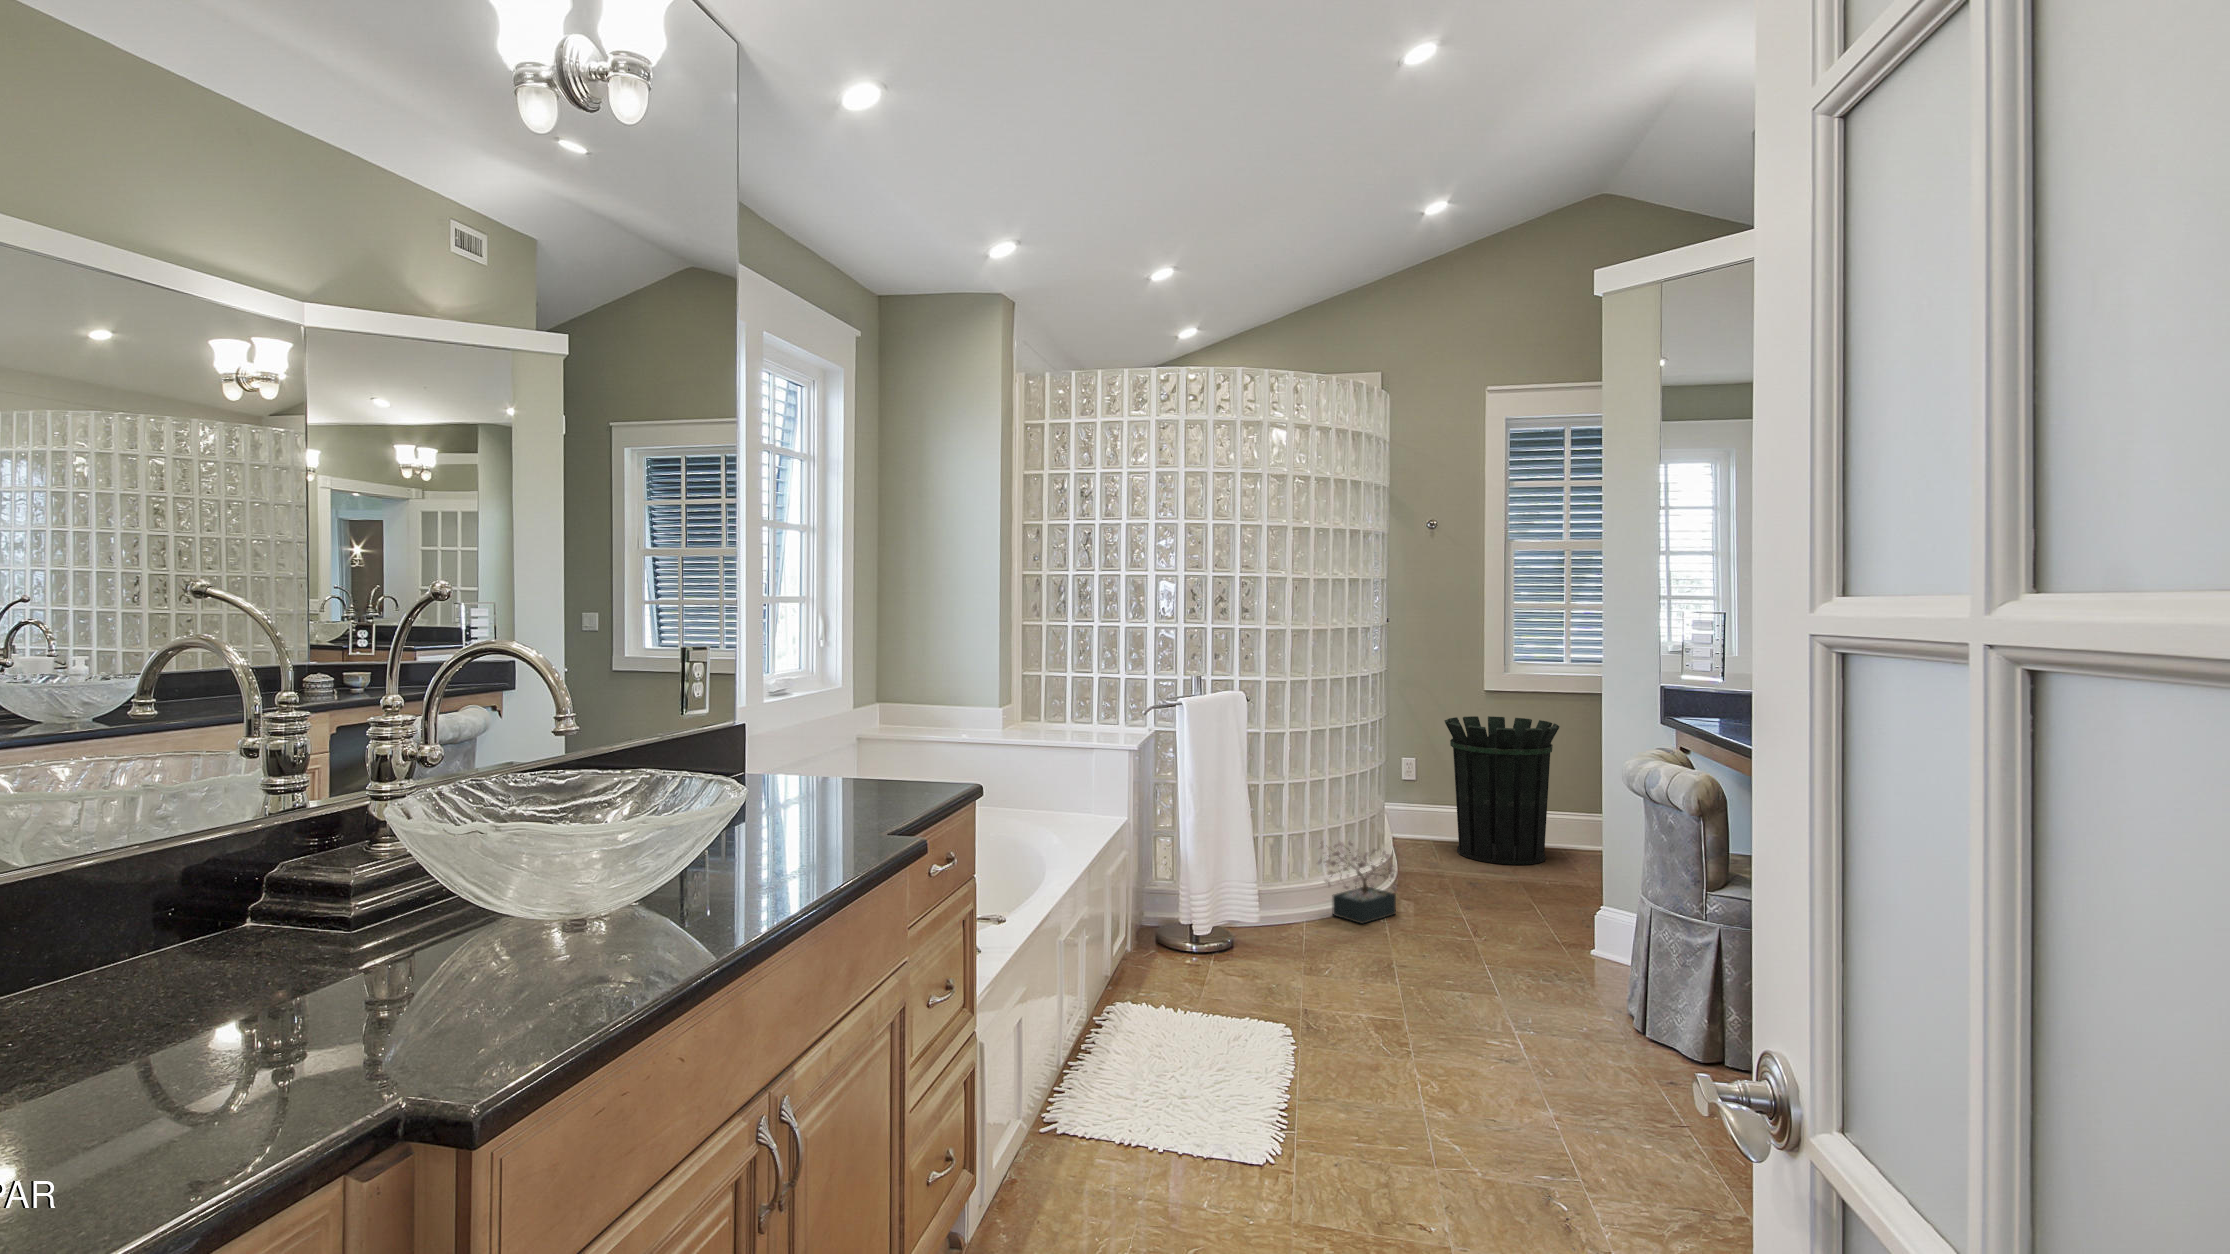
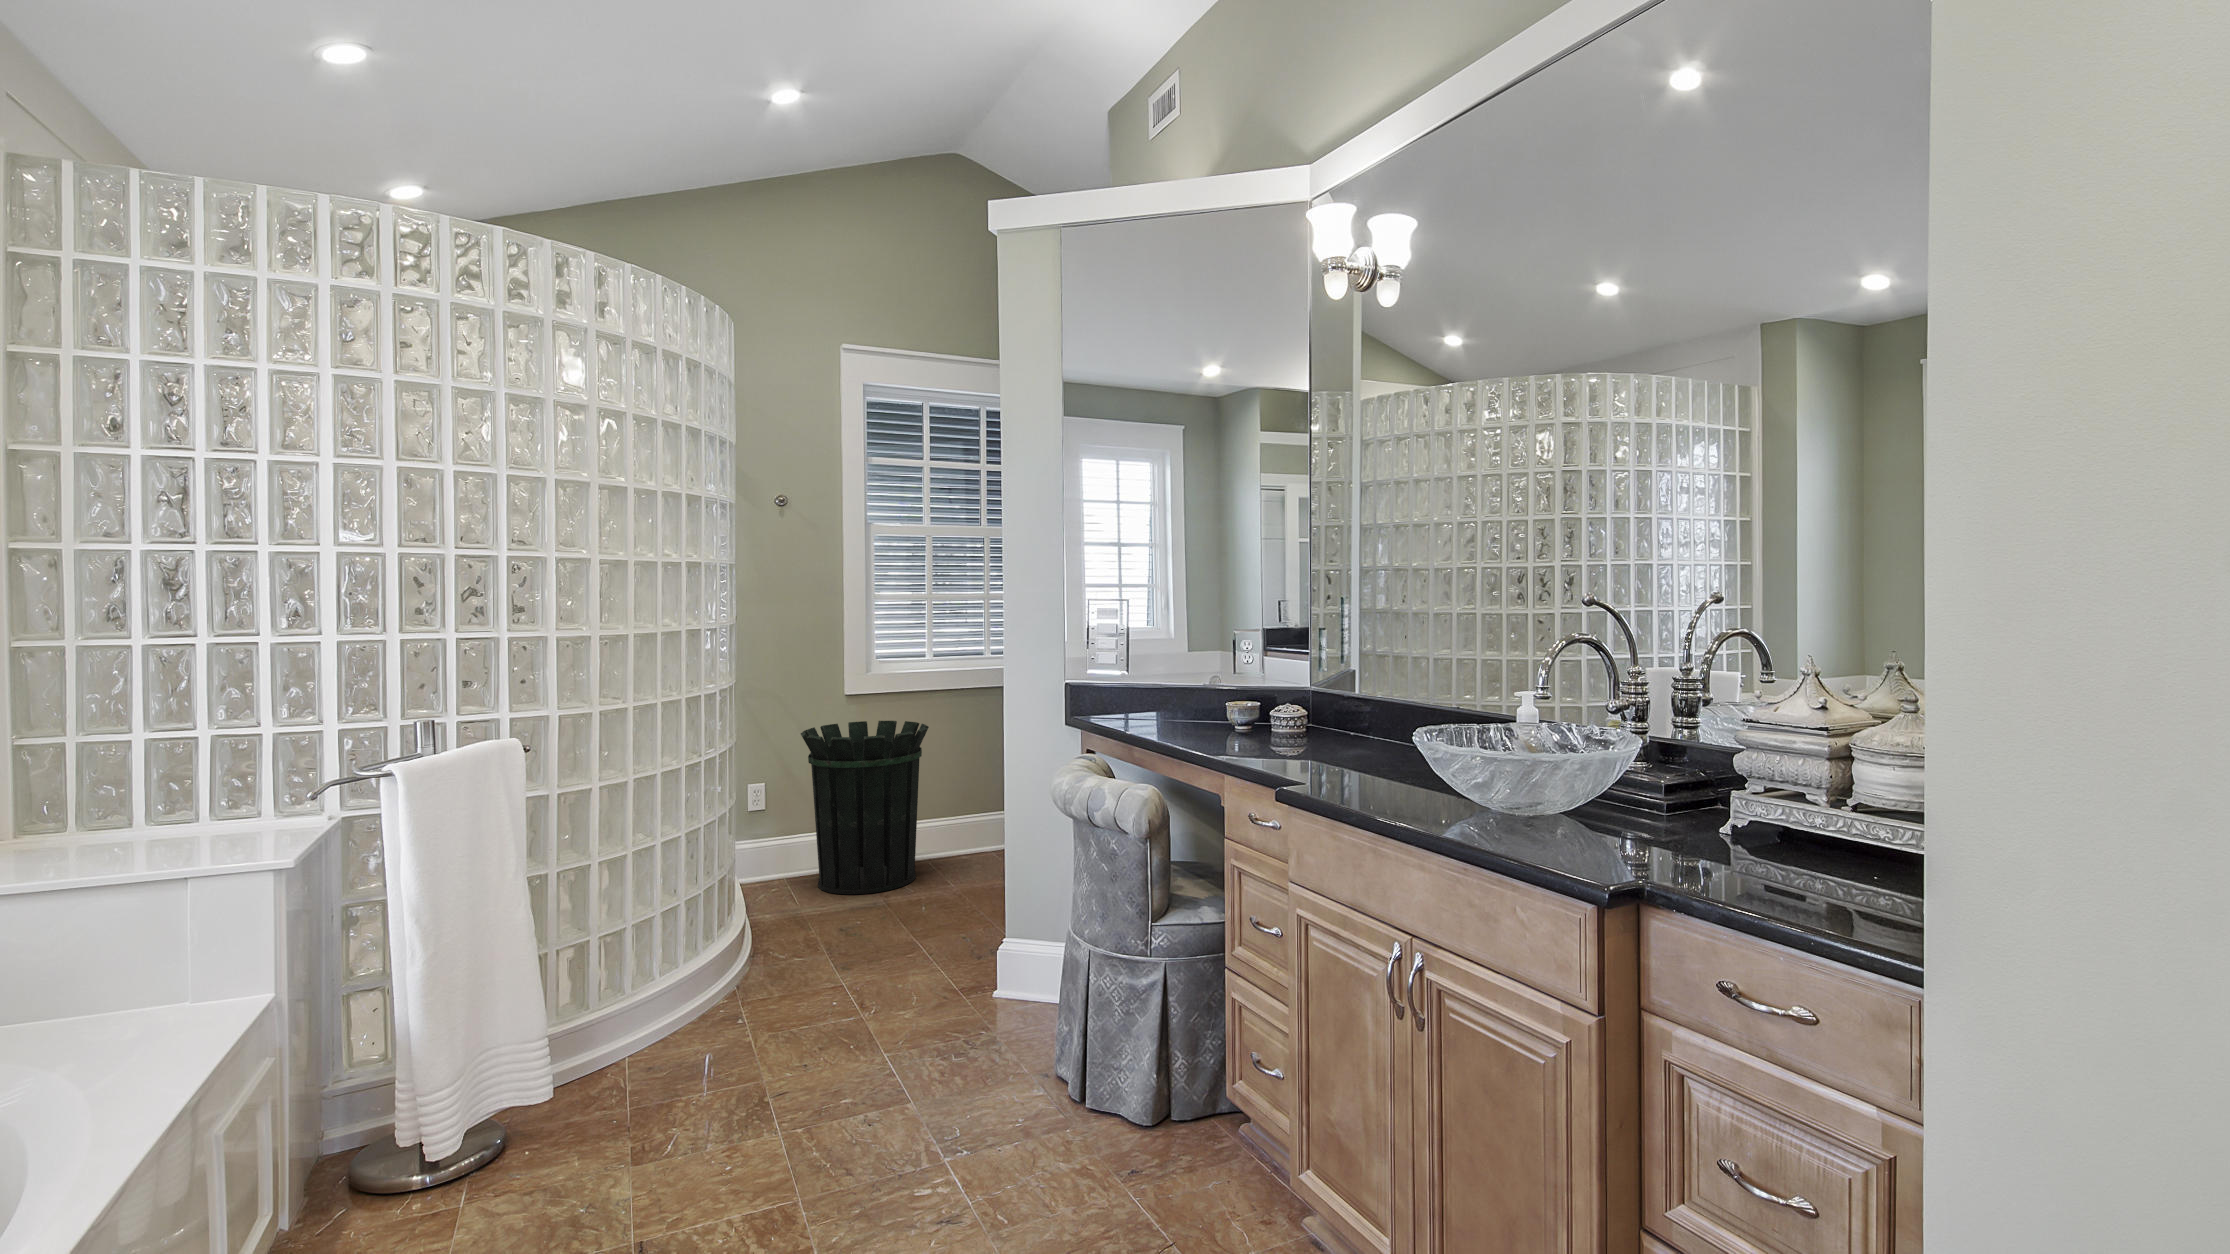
decorative plant: present [1318,842,1397,924] -> none [640,921,757,1034]

